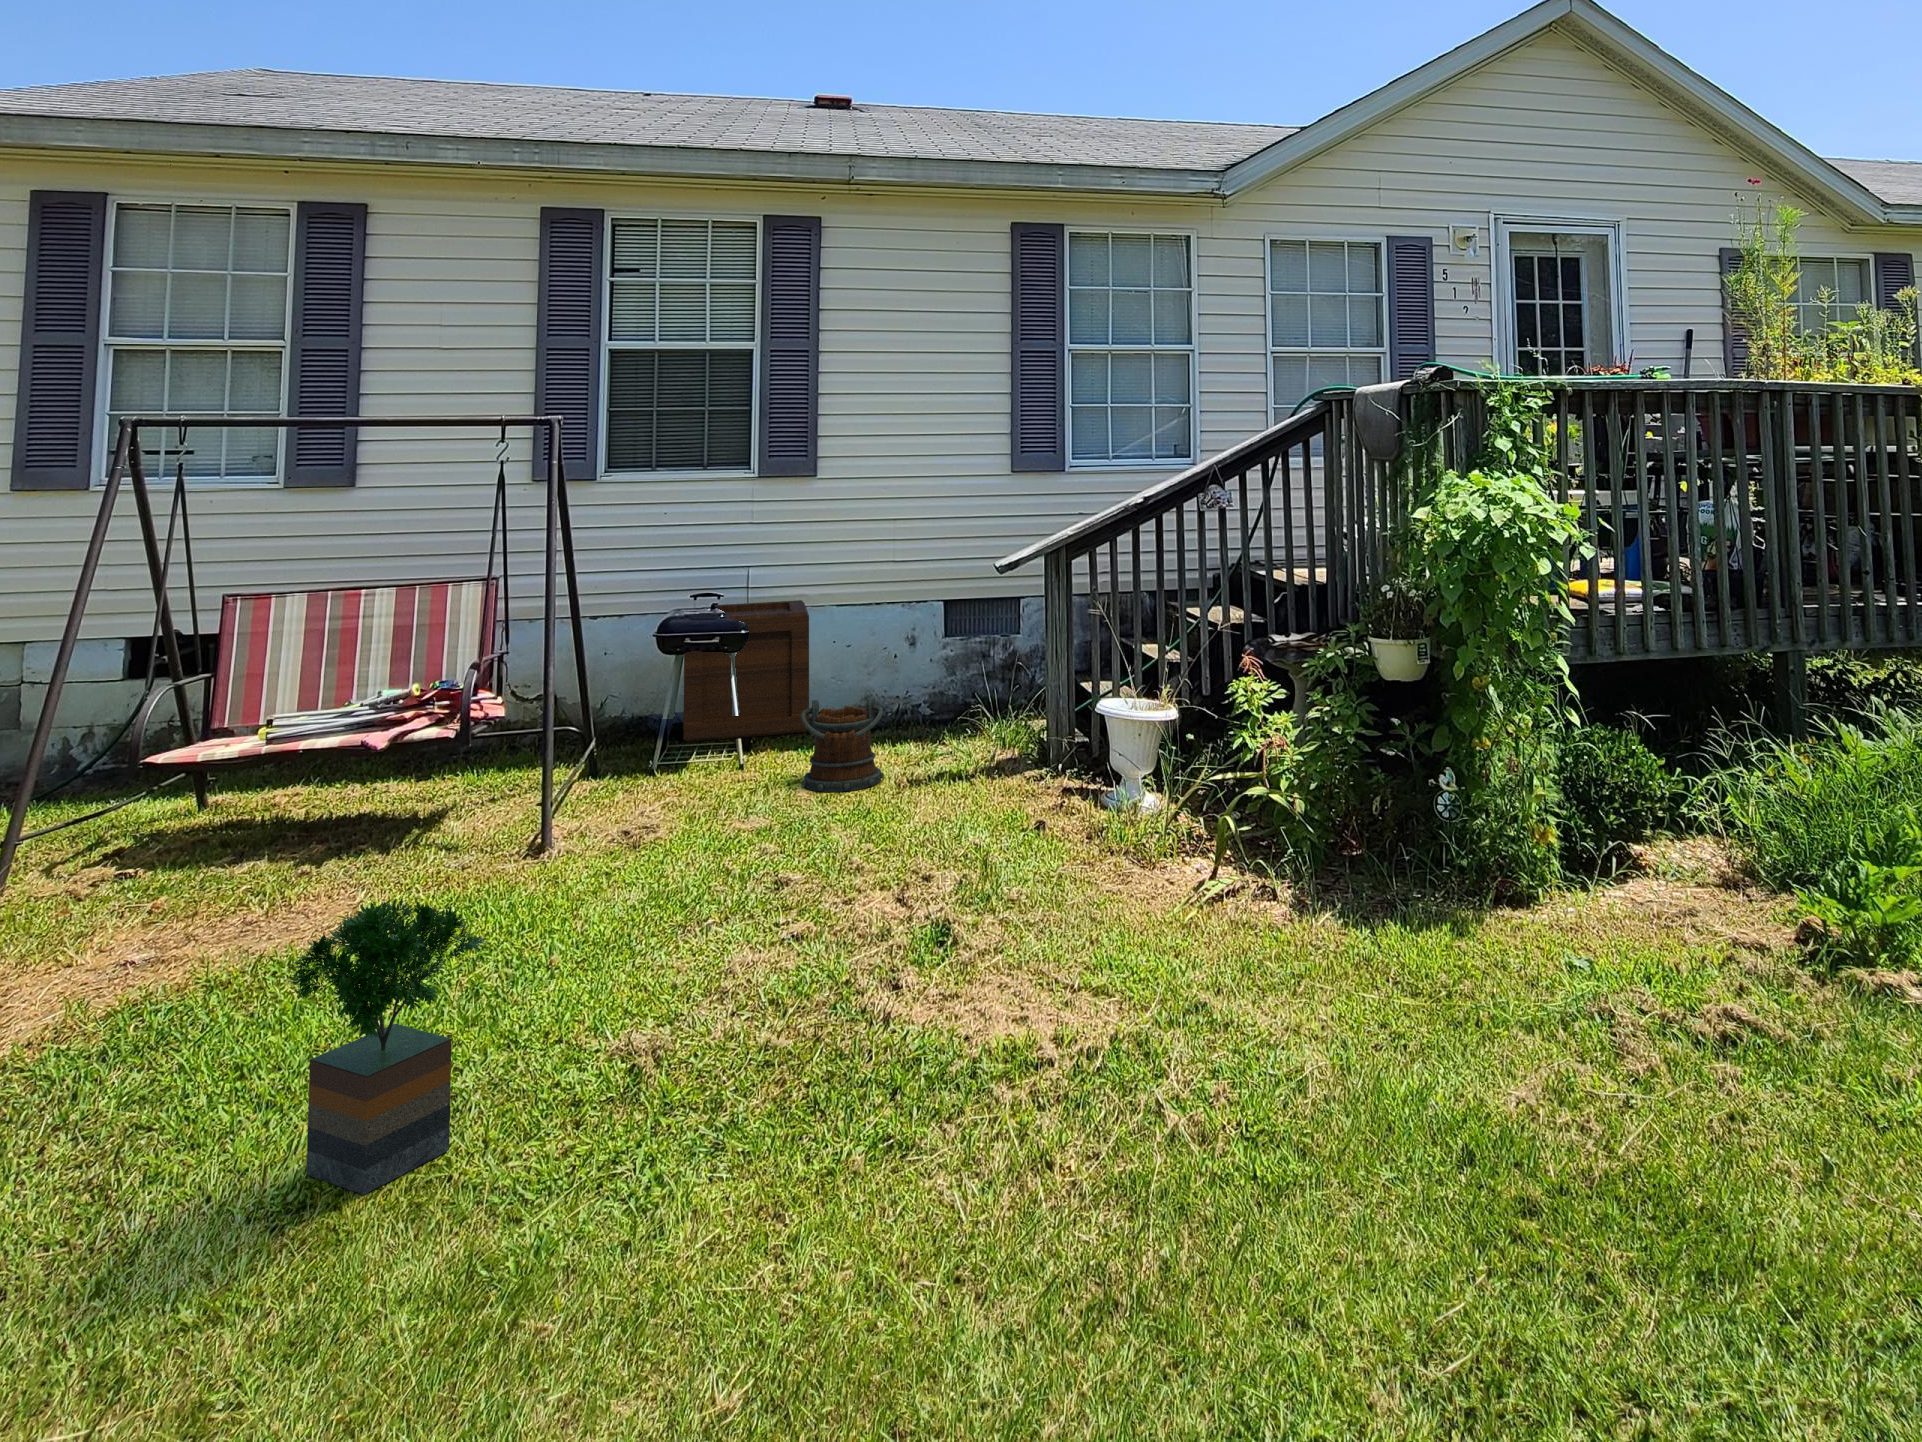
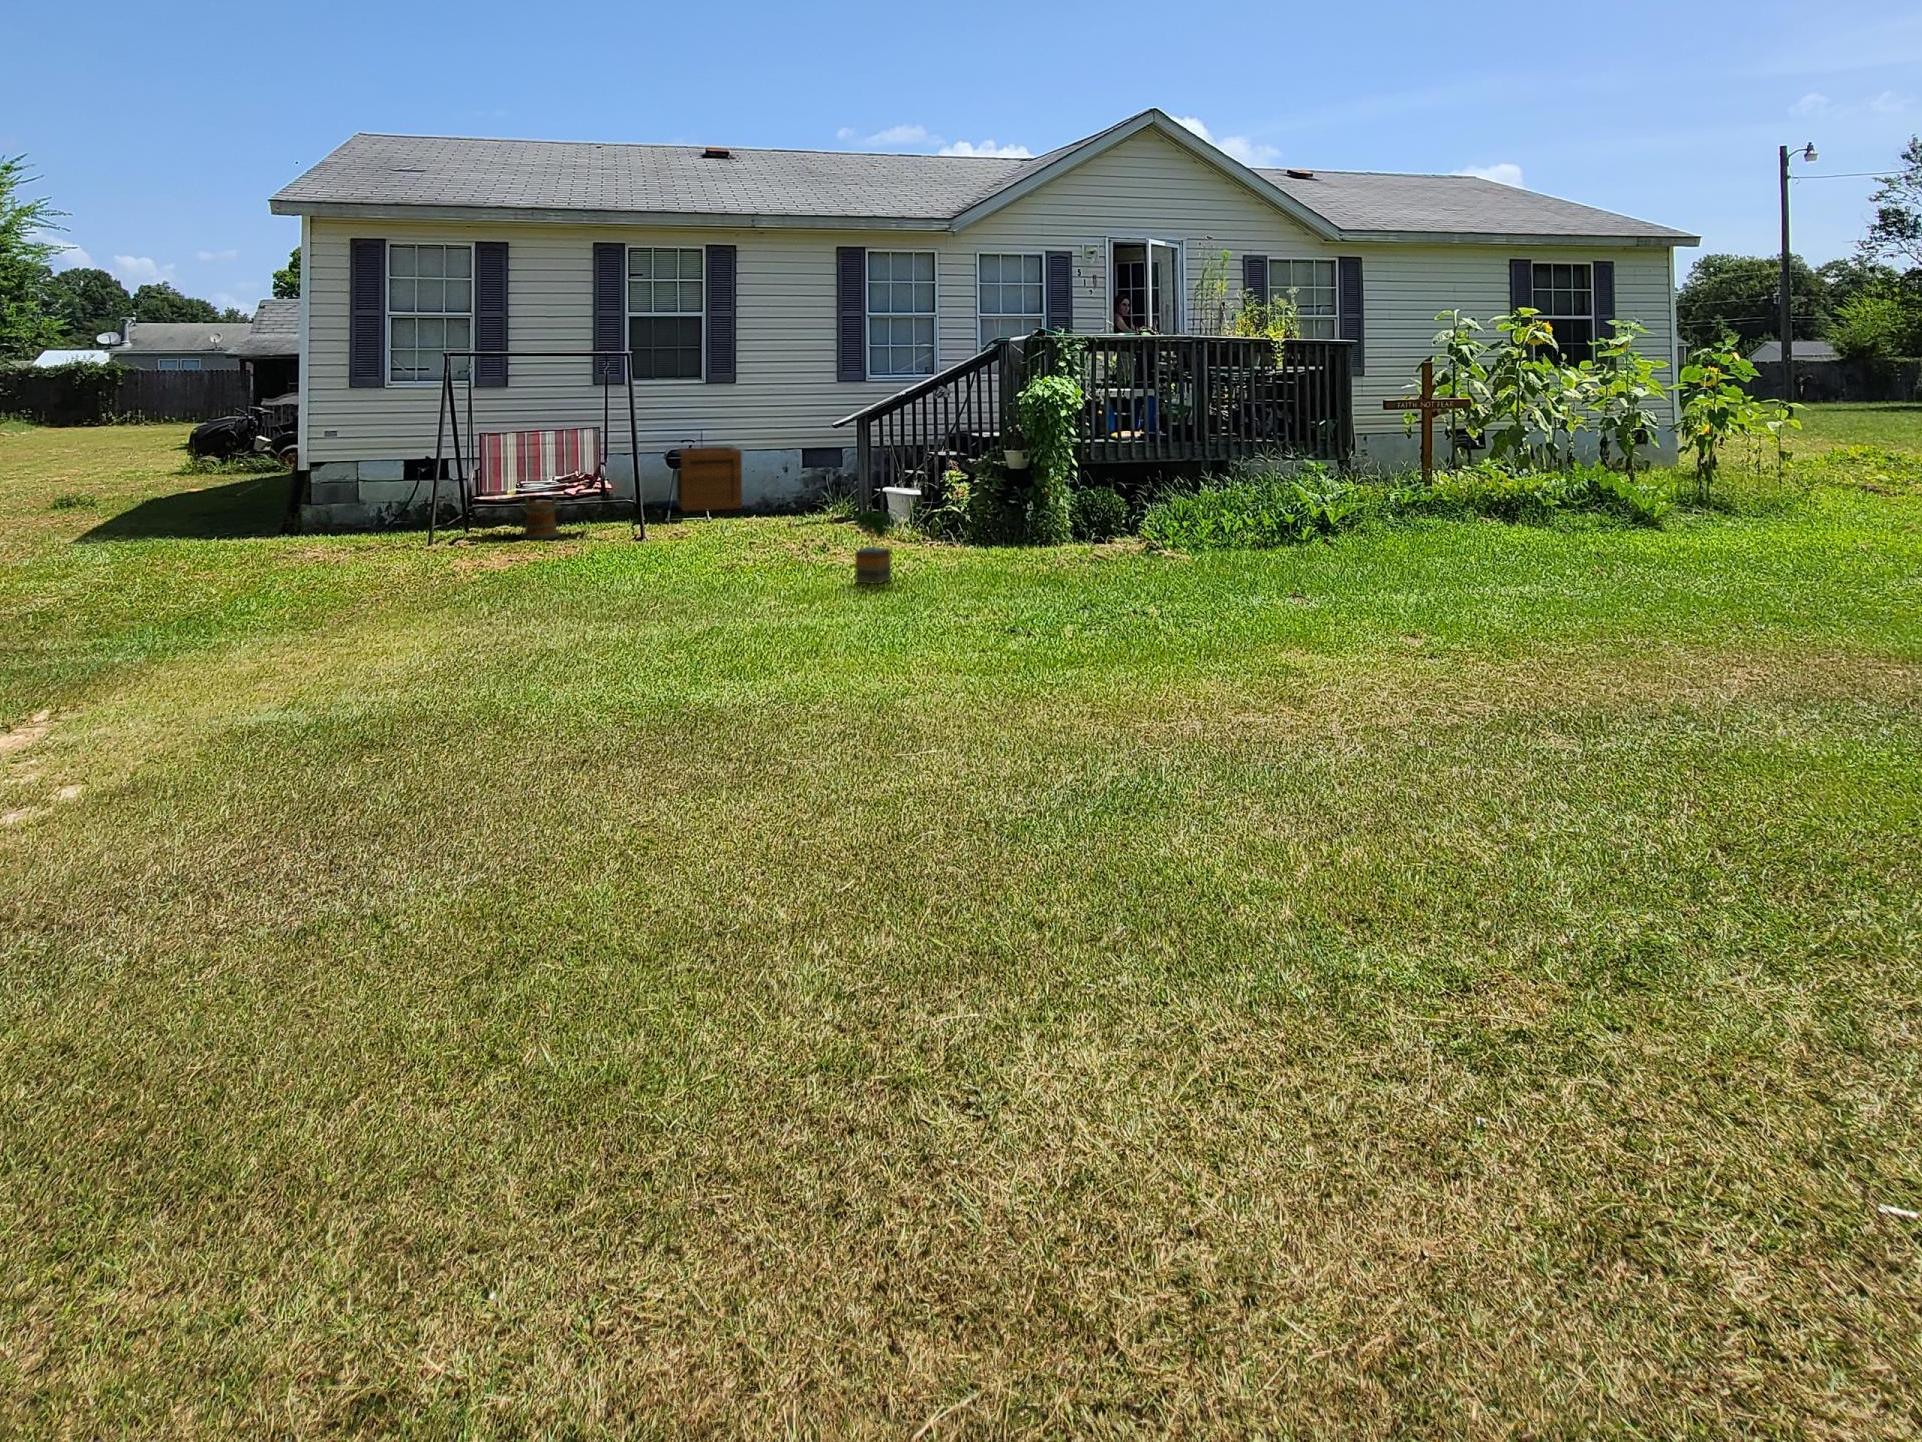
bucket: present [801,697,884,792] -> present [520,497,561,539]
potted tree: present [291,898,487,1195] -> present [855,510,897,584]

